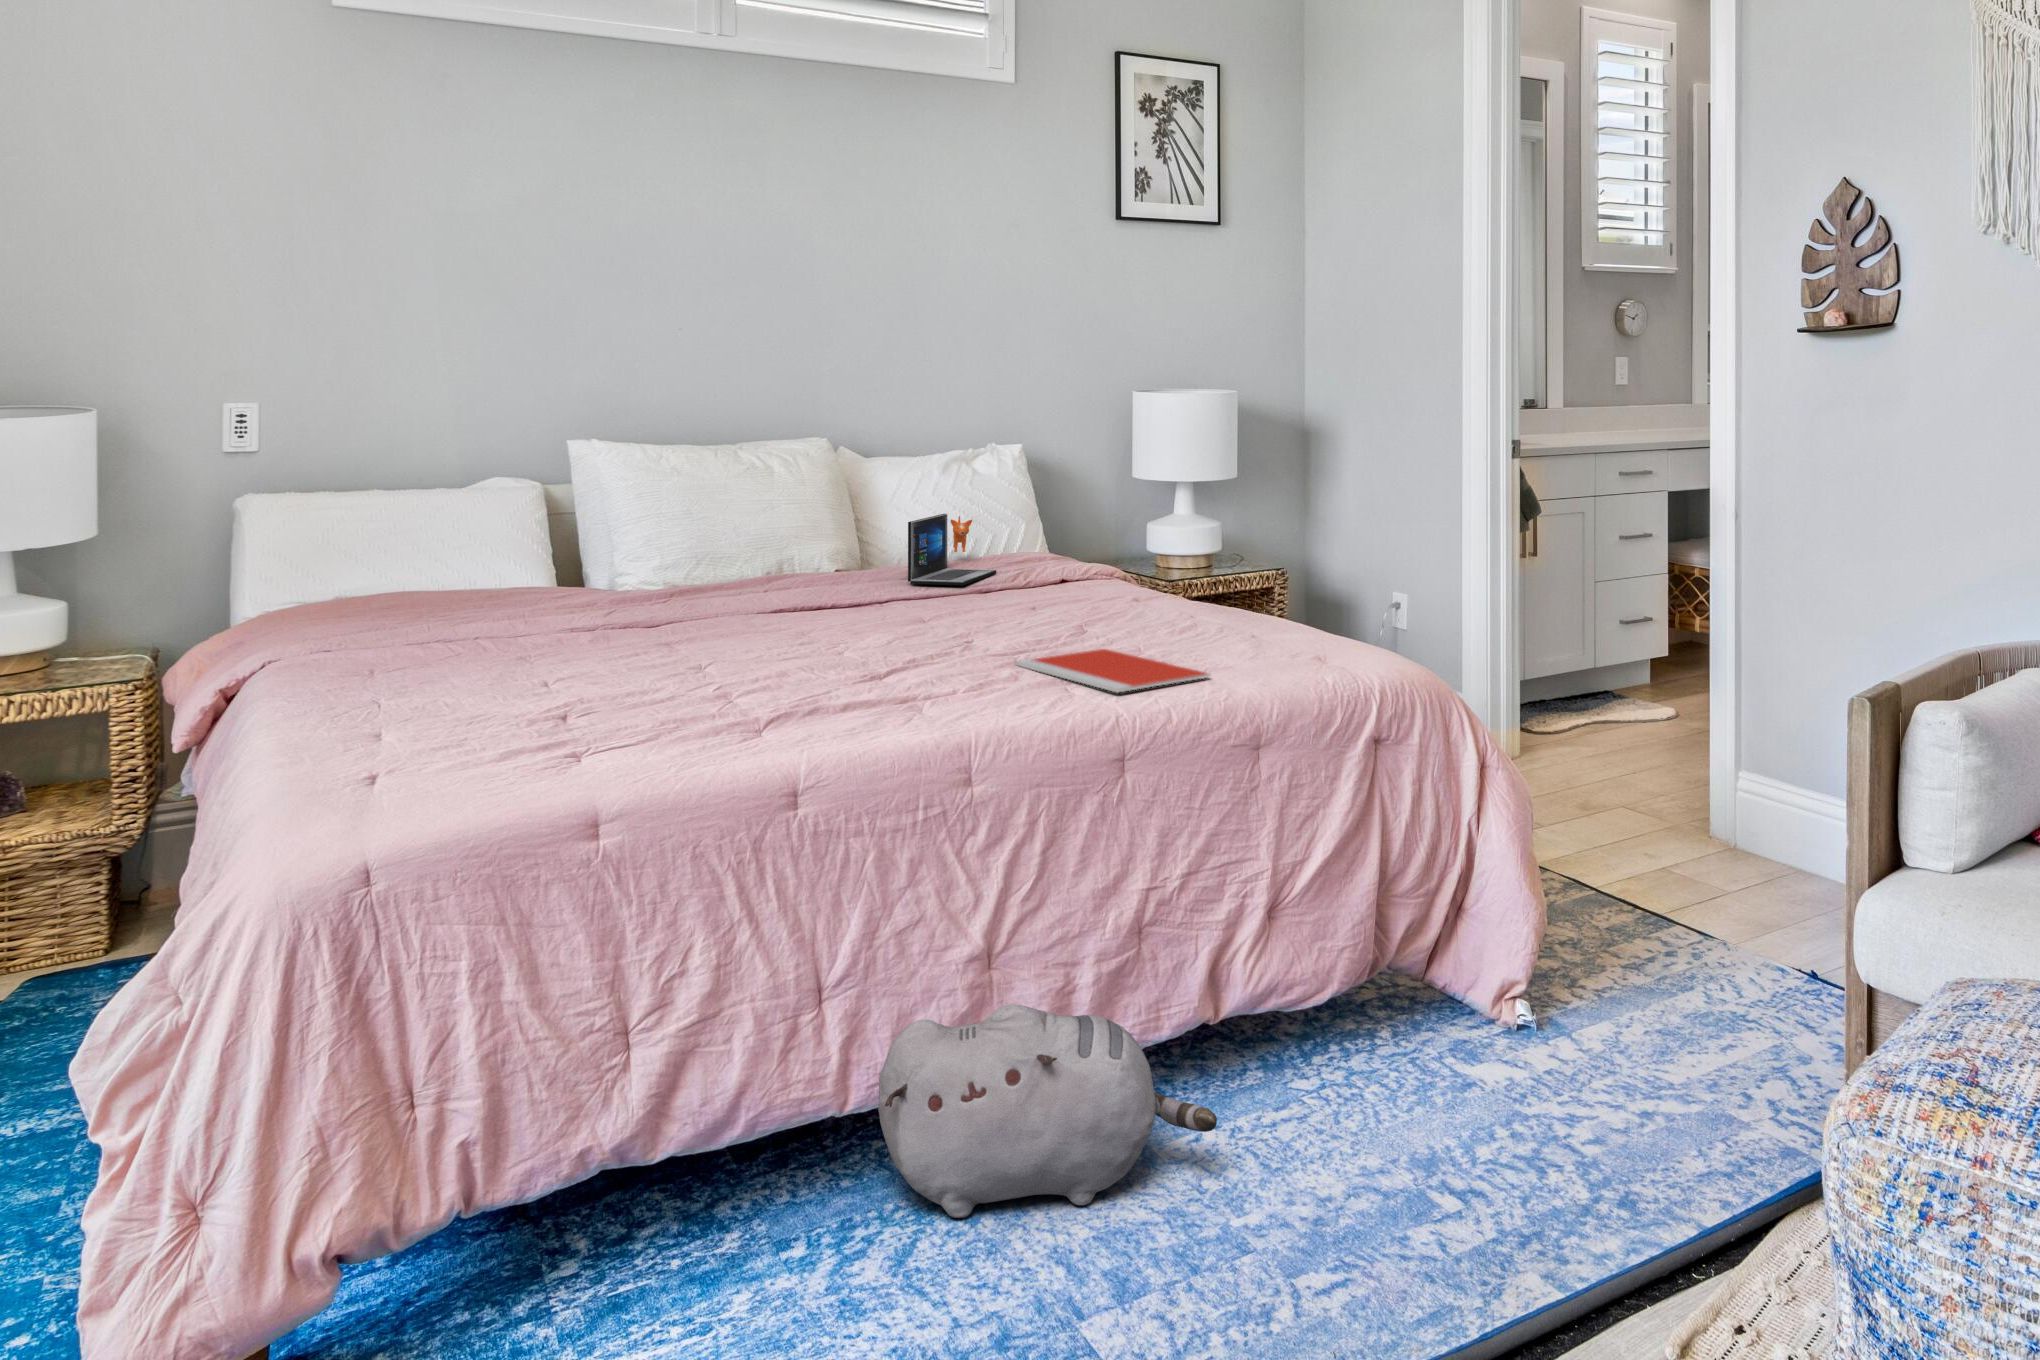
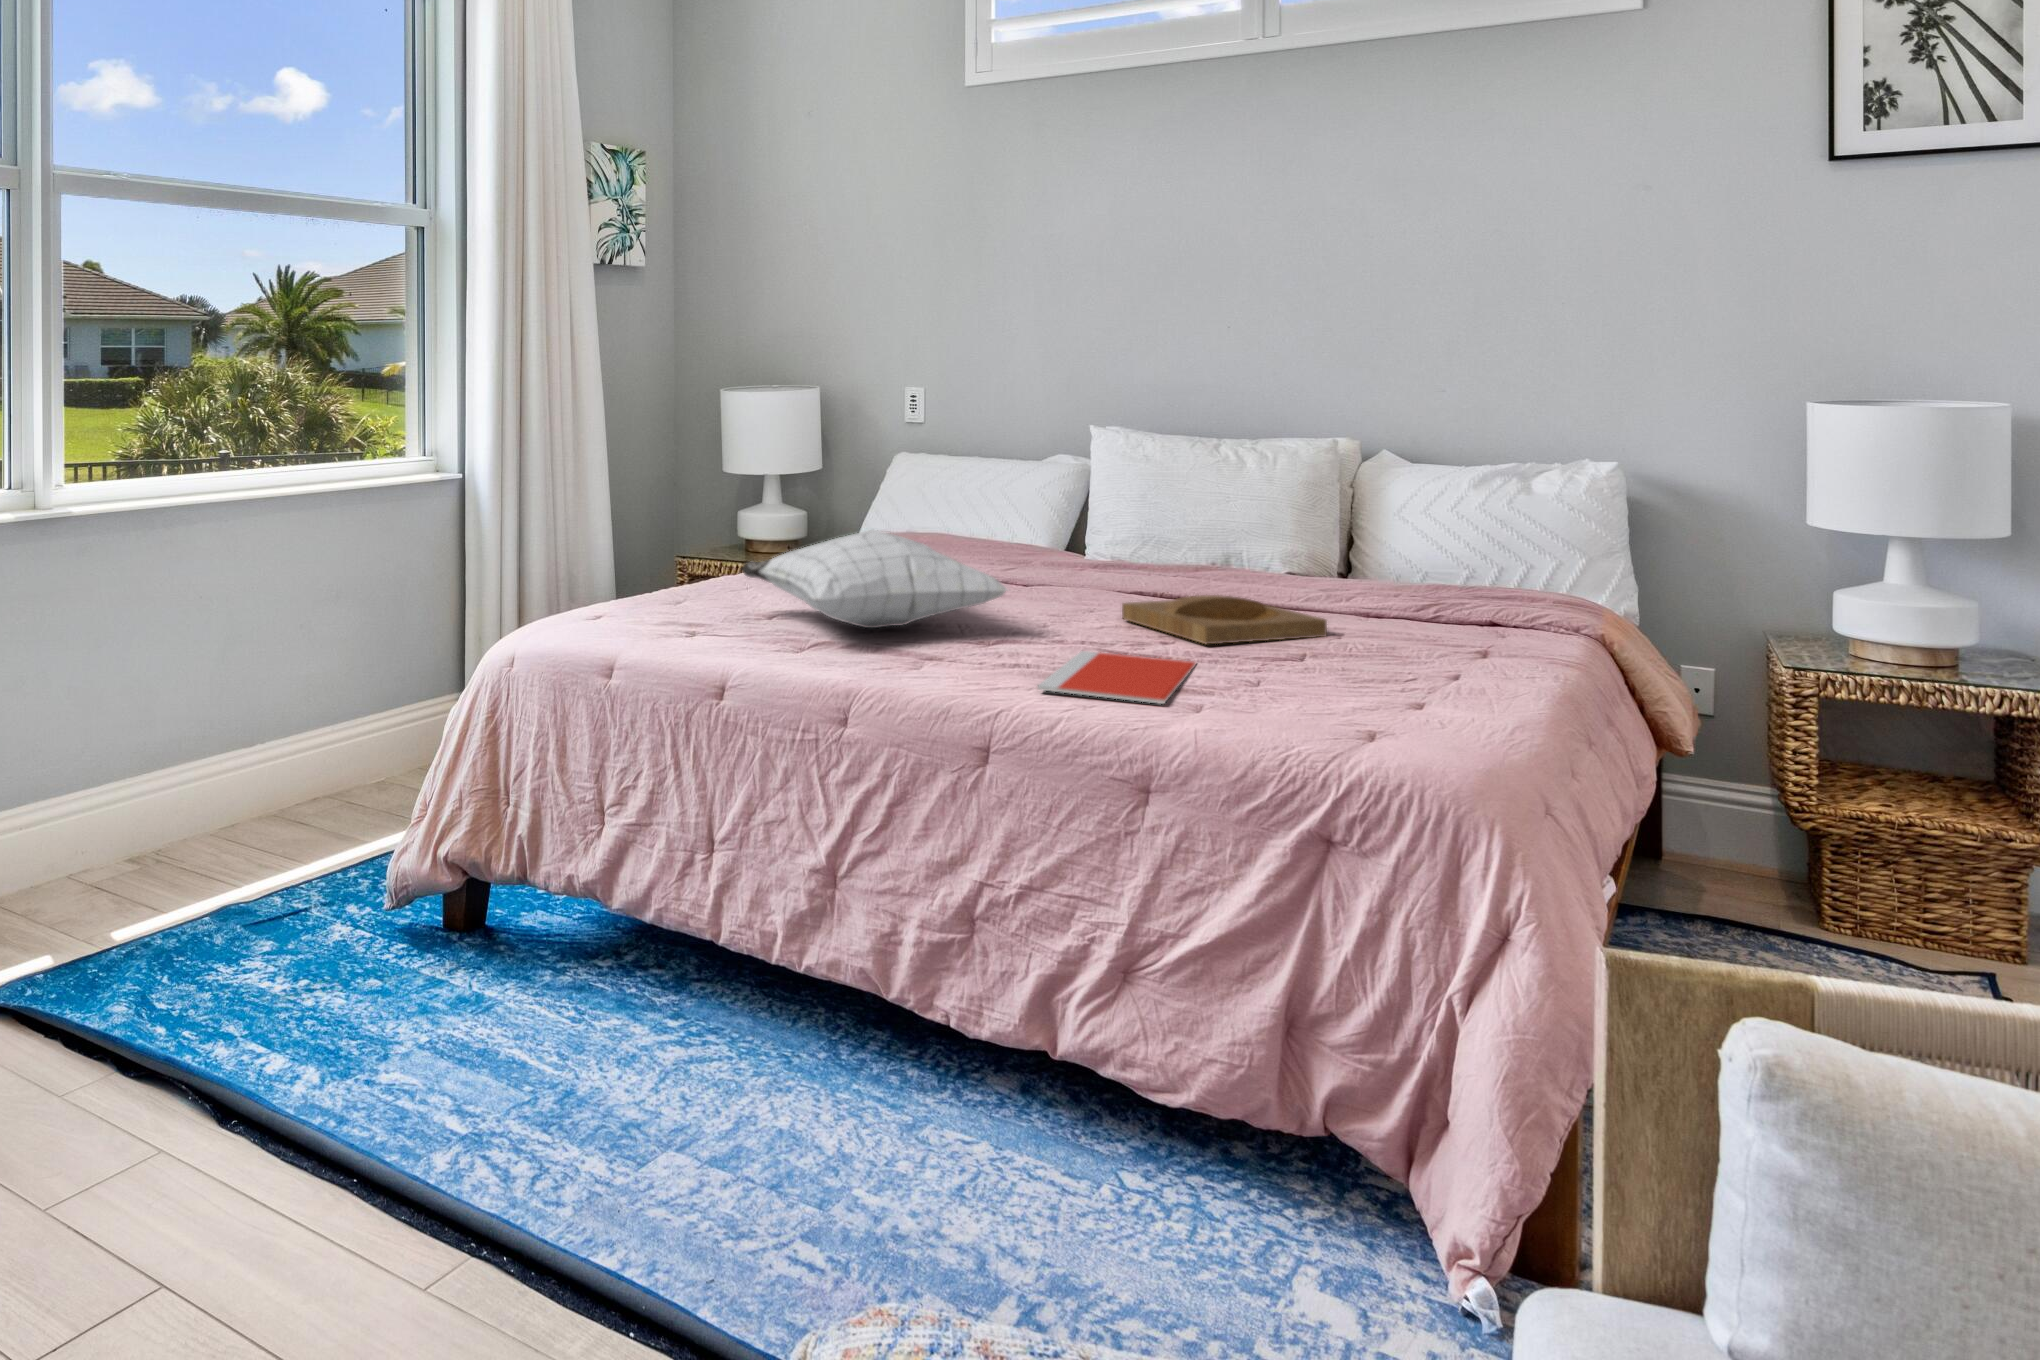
laptop: present [908,514,996,585] -> none [1283,517,1429,591]
pillow: none [580,571,927,693] -> present [742,530,1008,628]
tray: none [931,594,1090,636] -> present [1122,595,1327,644]
plush toy: present [878,1004,1217,1218] -> none [717,897,924,1114]

